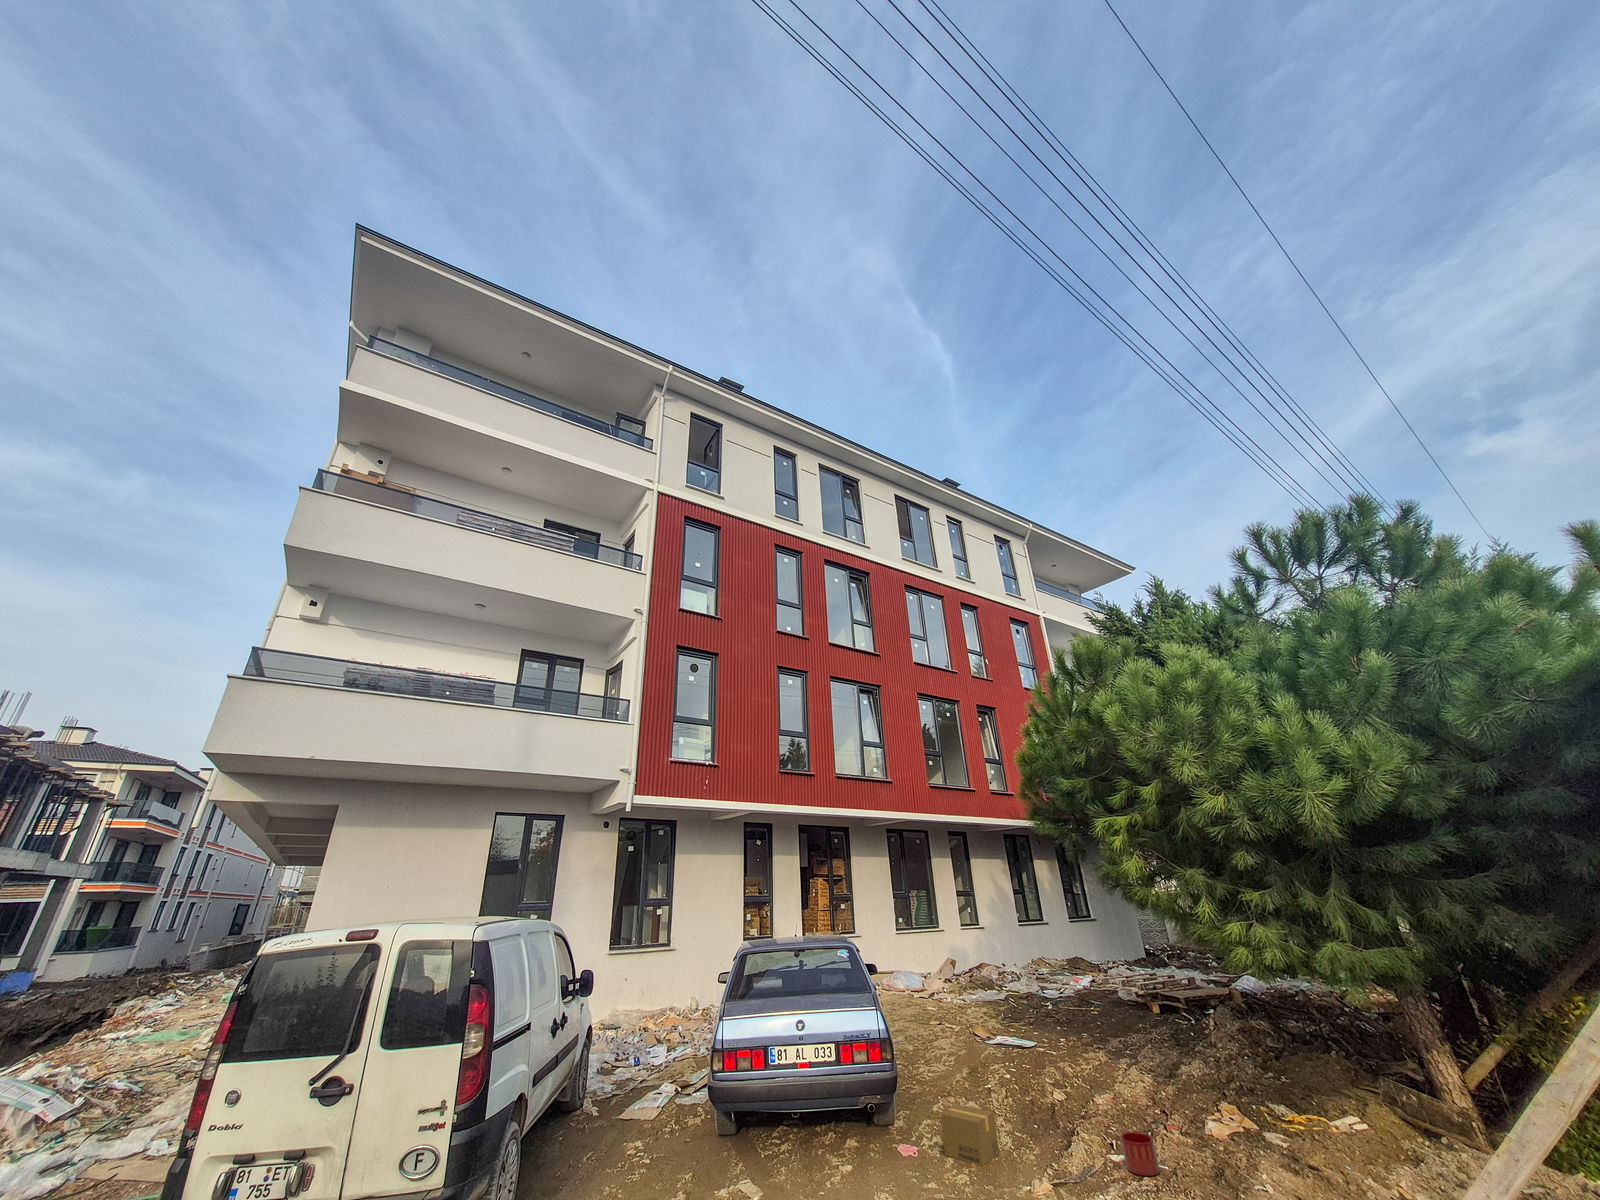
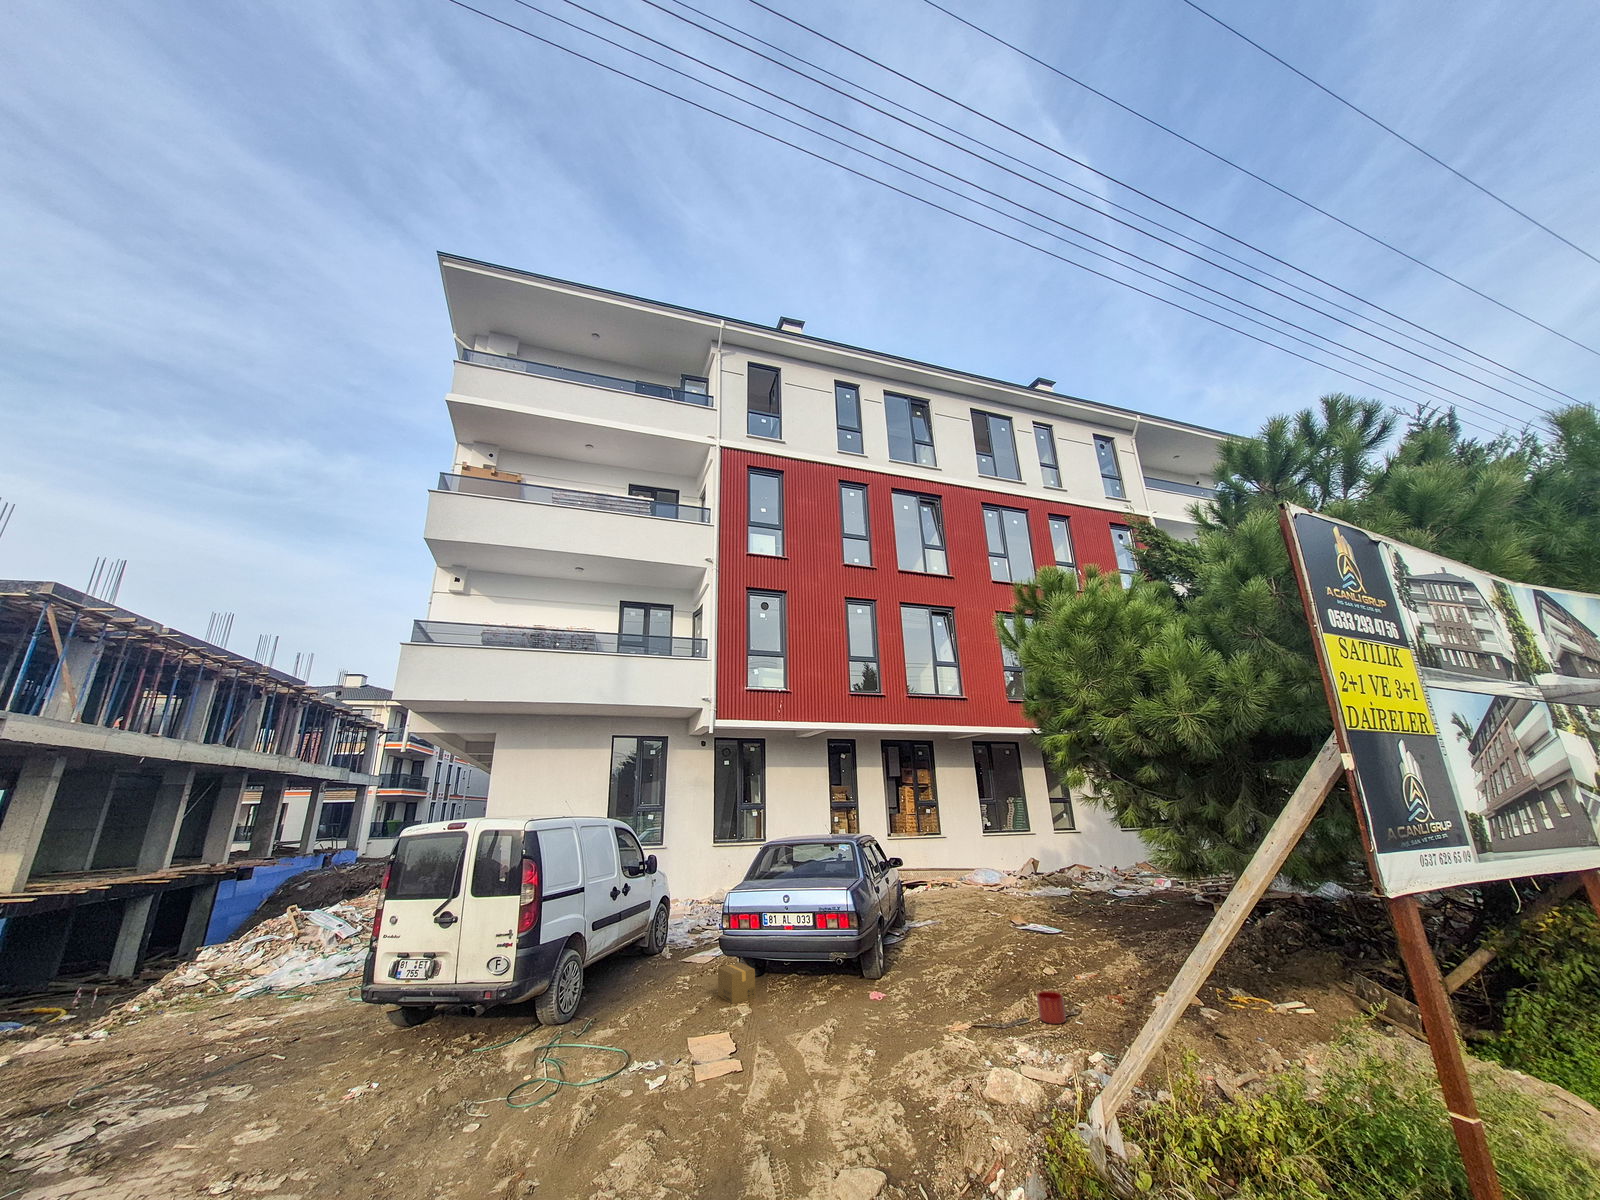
cardboard box: present [941,1104,999,1166] -> present [718,963,755,1004]

